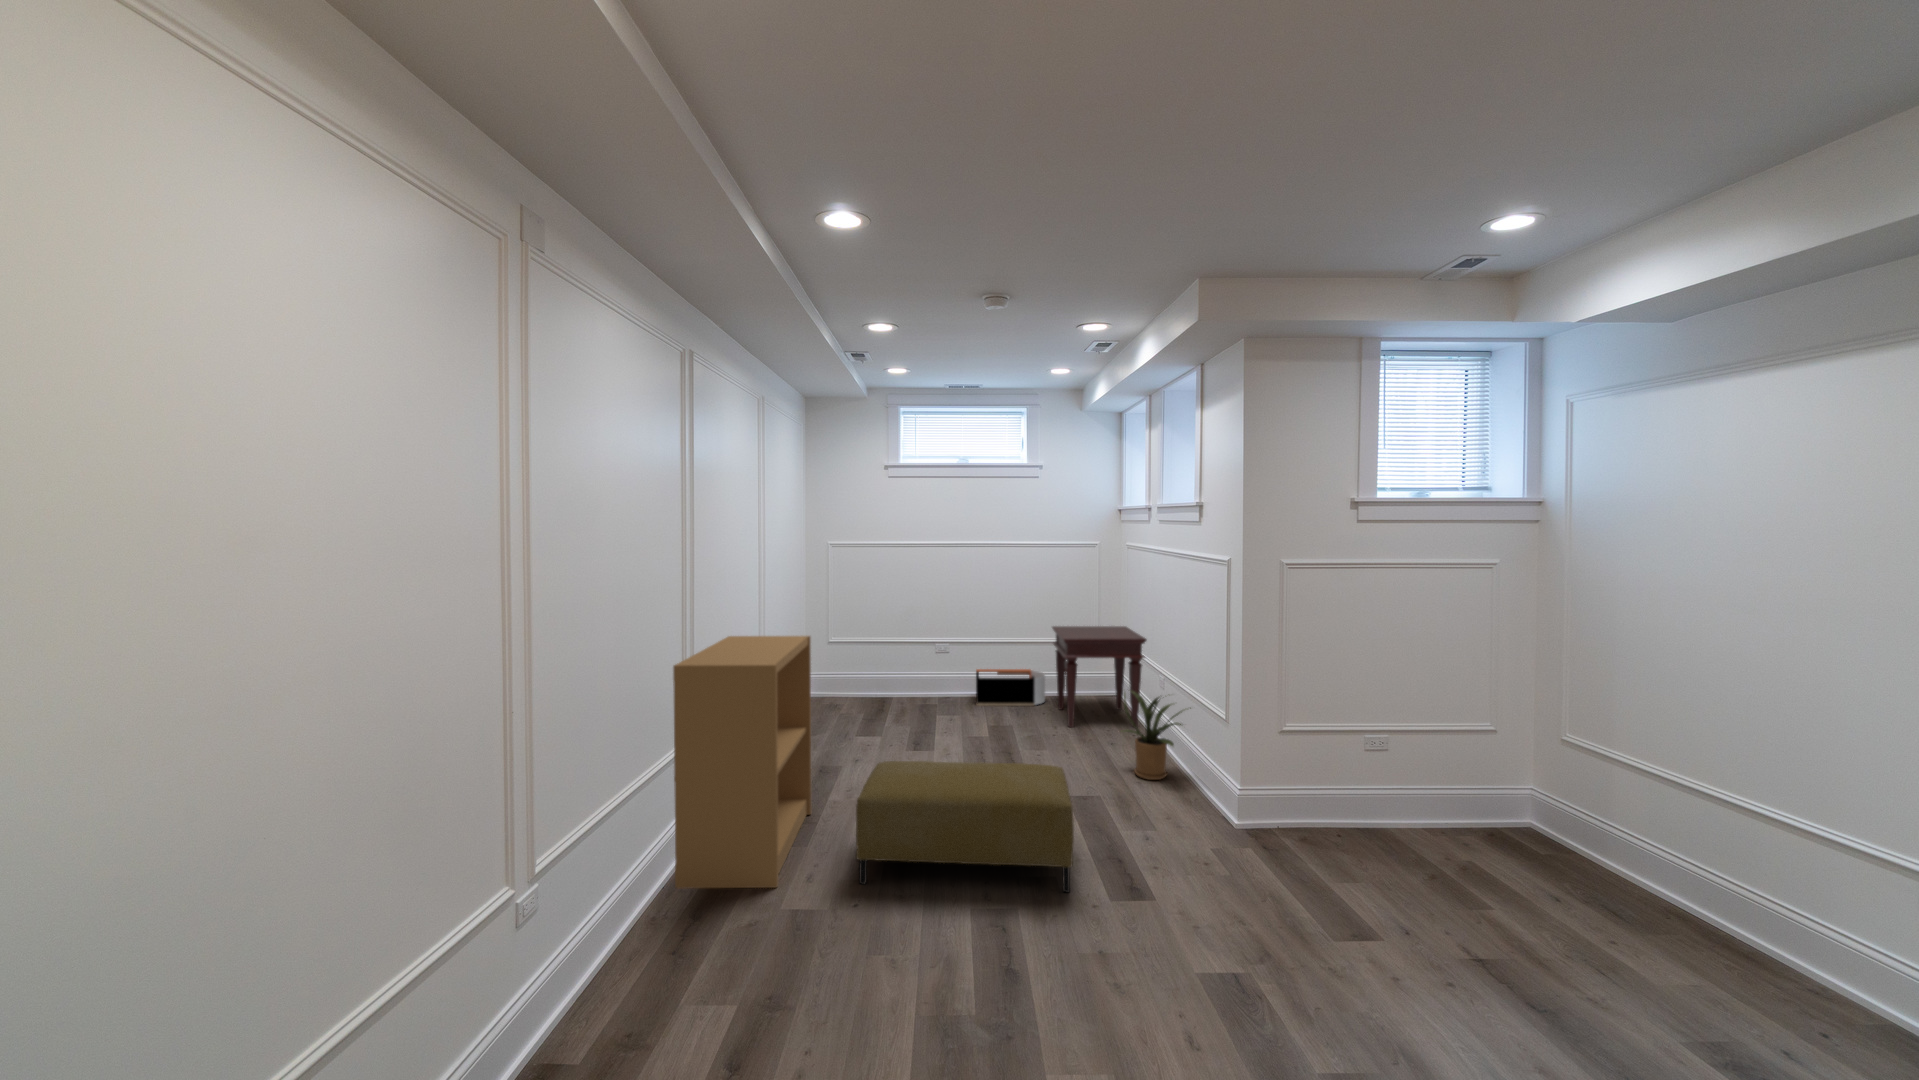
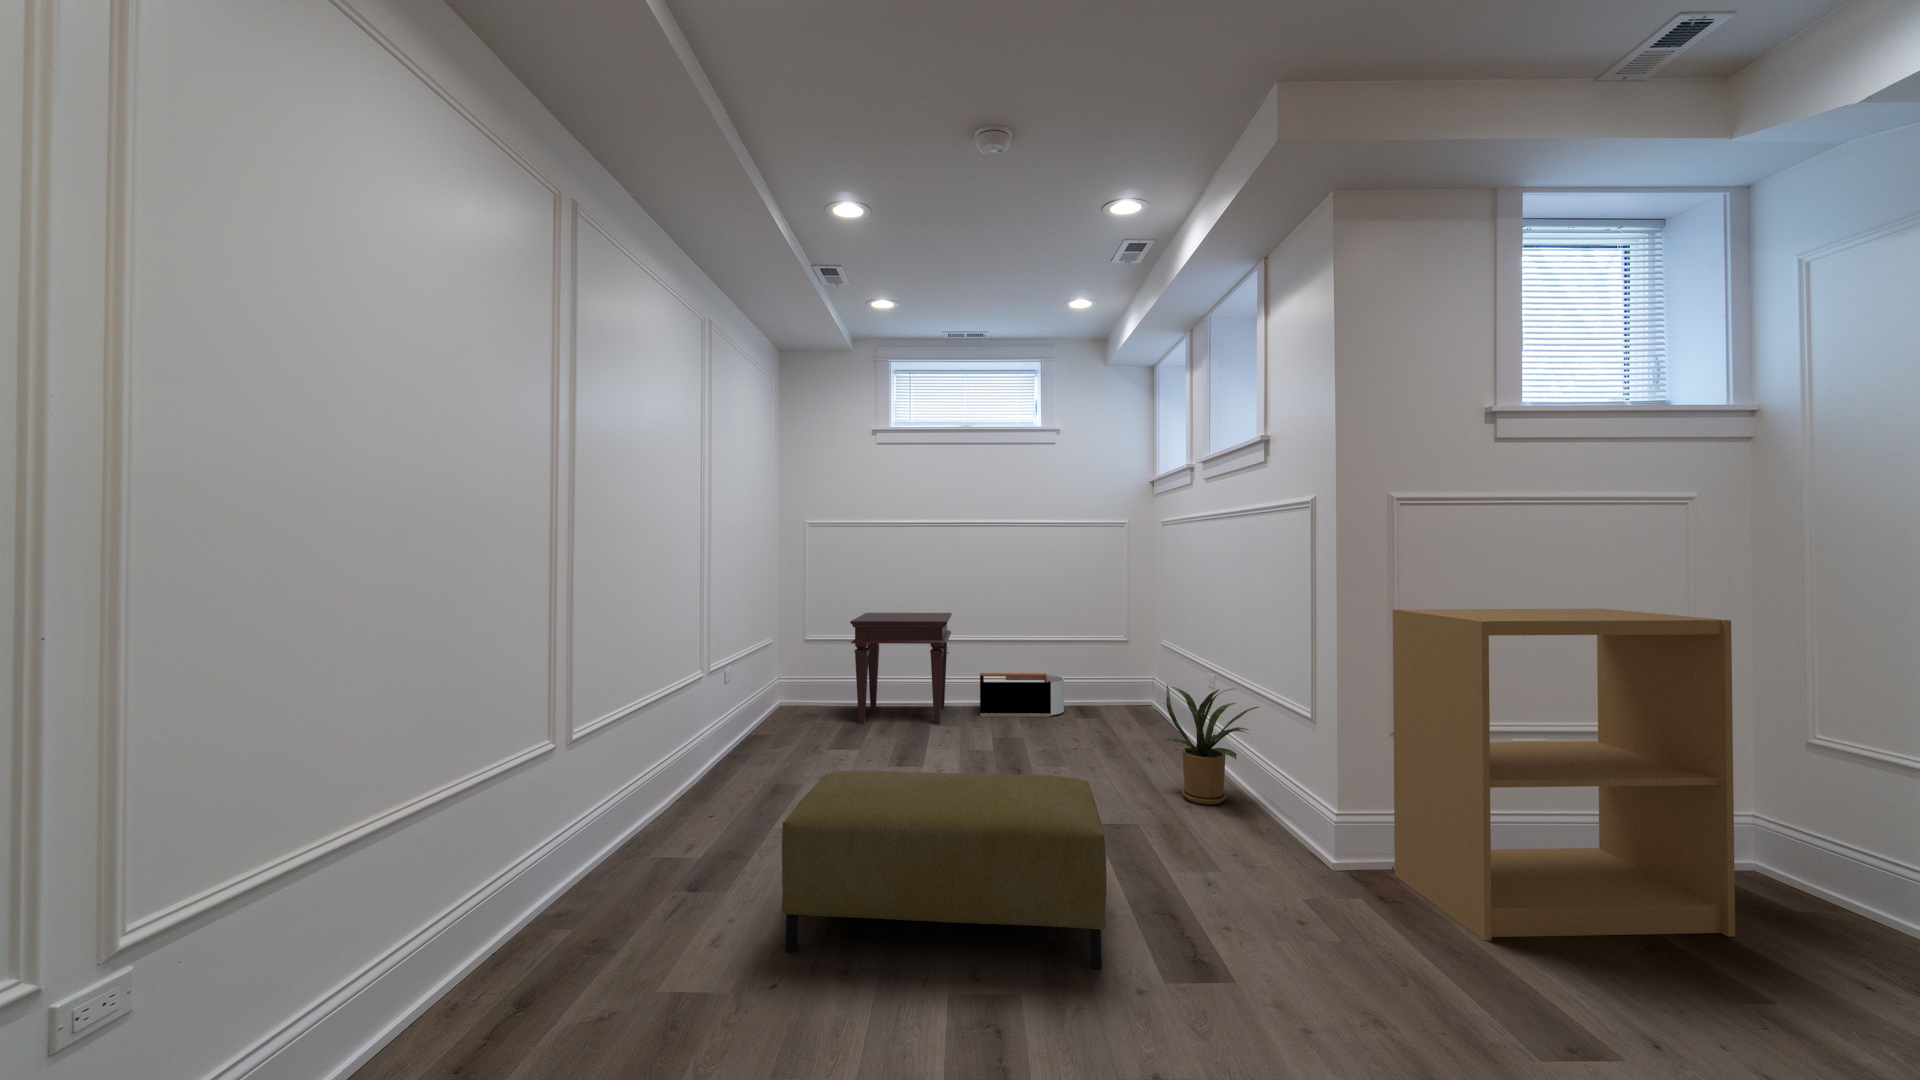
side table: present [1052,626,1146,727] -> present [850,613,952,724]
bookshelf: present [673,636,811,888] -> present [1393,609,1735,941]

